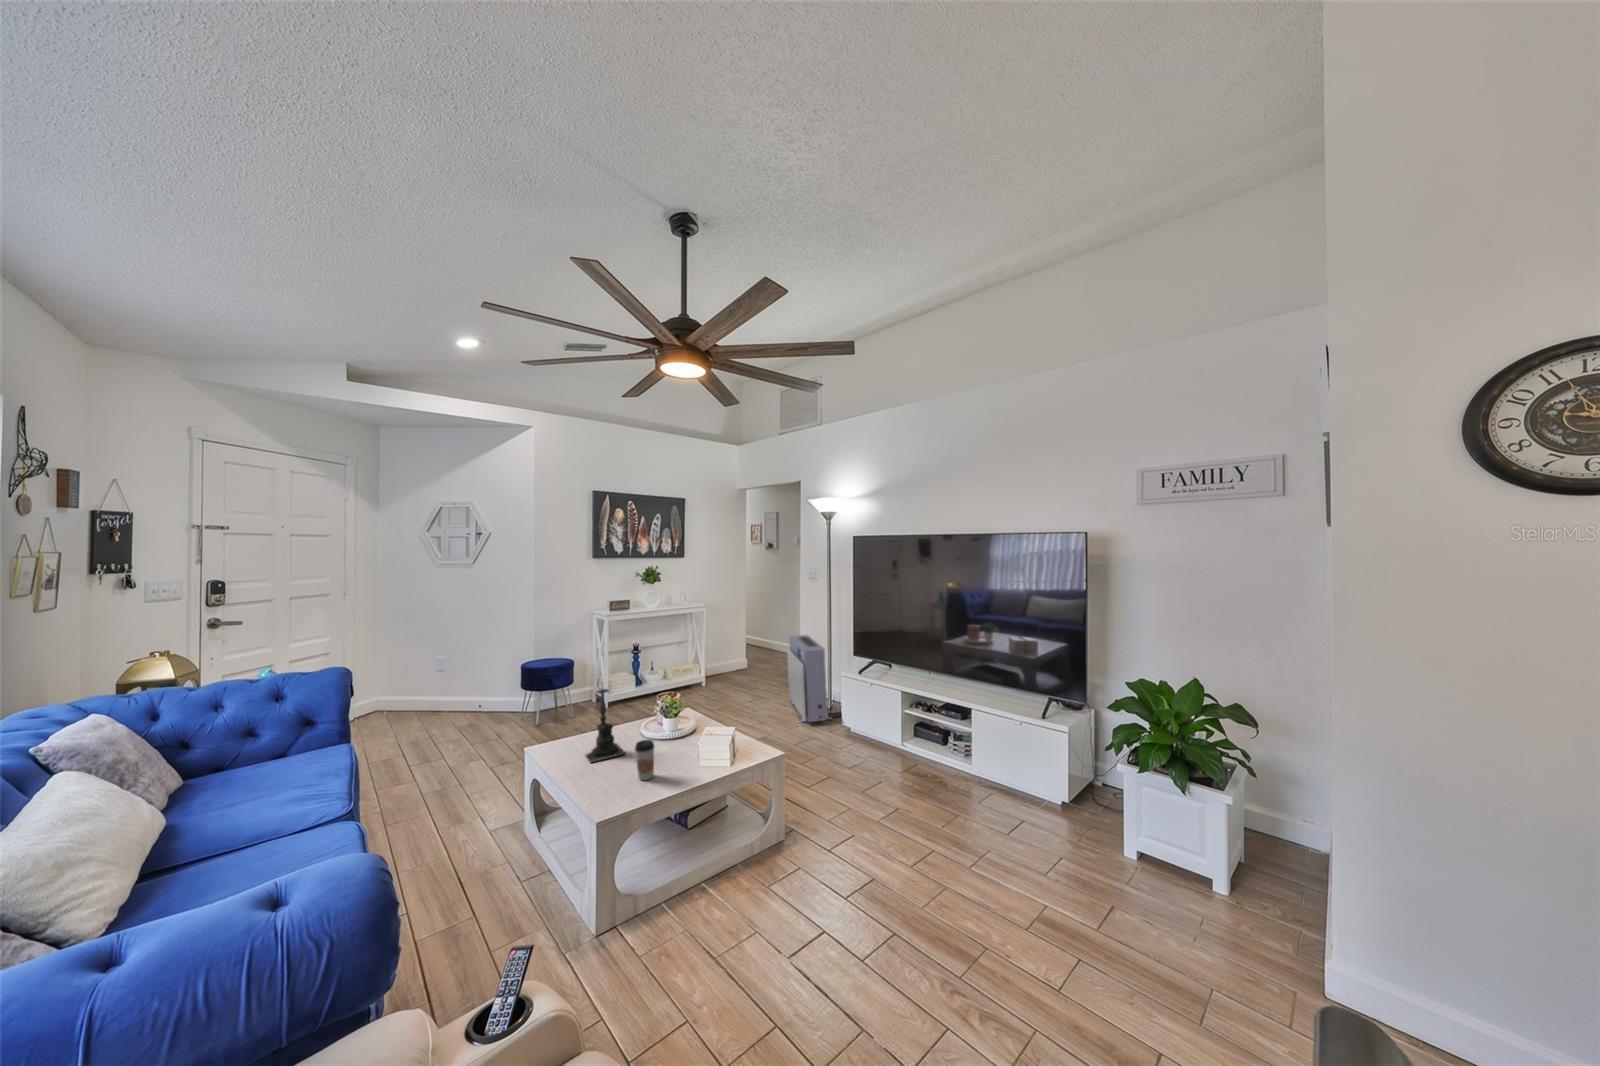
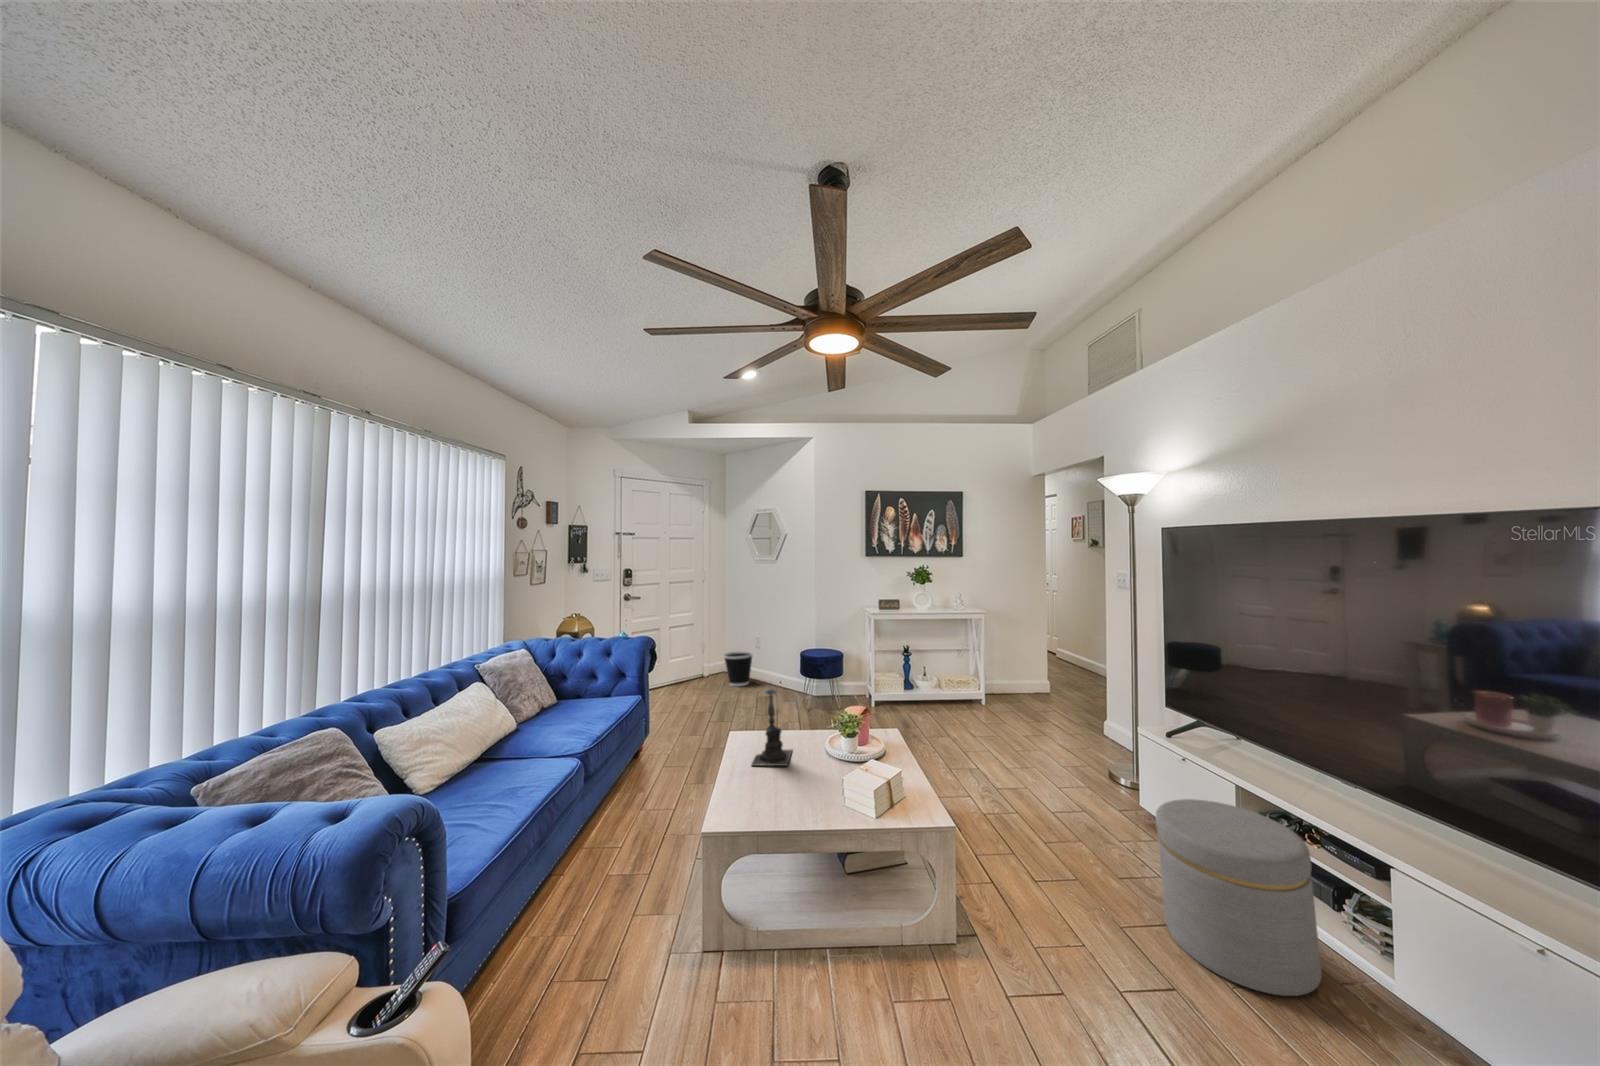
air purifier: present [787,635,831,723] -> none [1079,660,1139,789]
wastebasket: none [398,676,444,722] -> present [724,651,753,686]
ottoman: none [869,704,939,796] -> present [1156,799,1322,996]
coffee cup: present [635,740,654,780] -> none [768,758,789,806]

